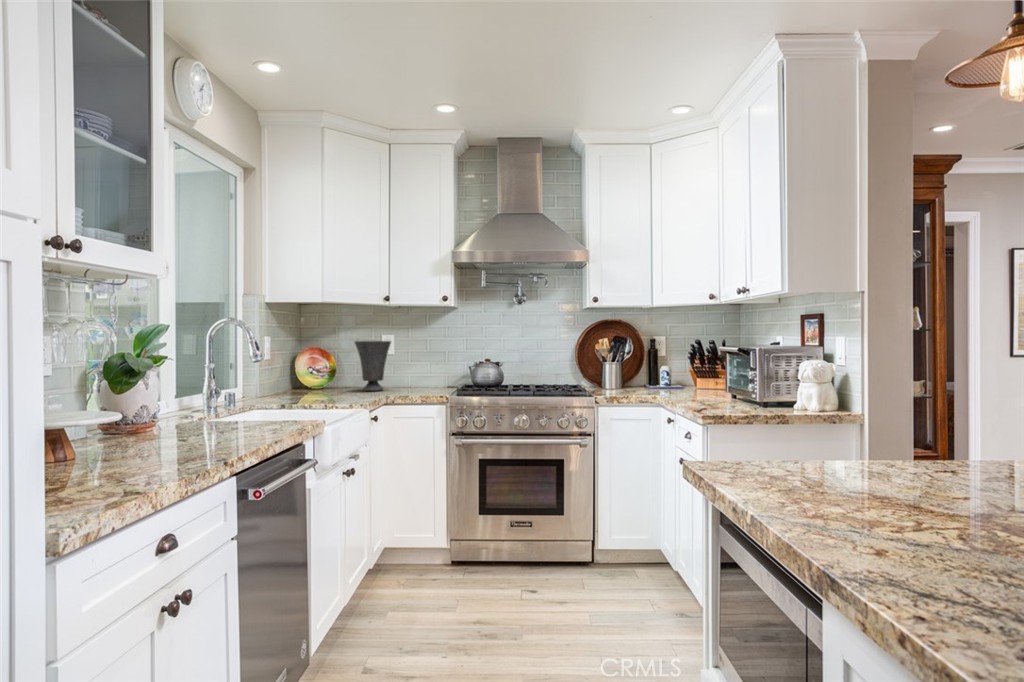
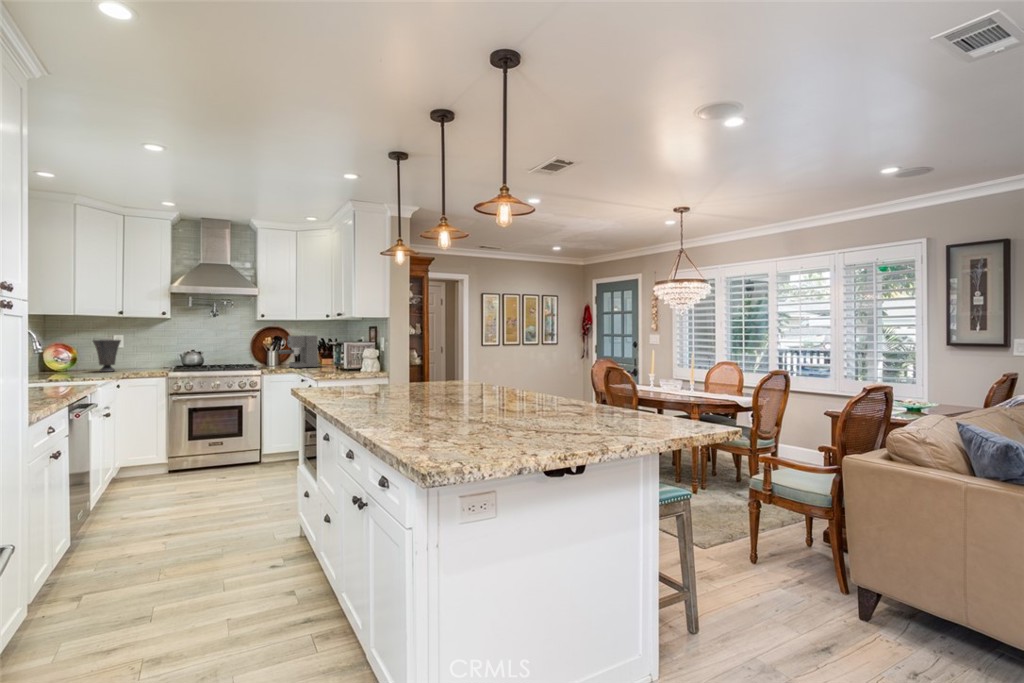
coffee maker: none [623,331,693,393] -> present [279,335,318,368]

